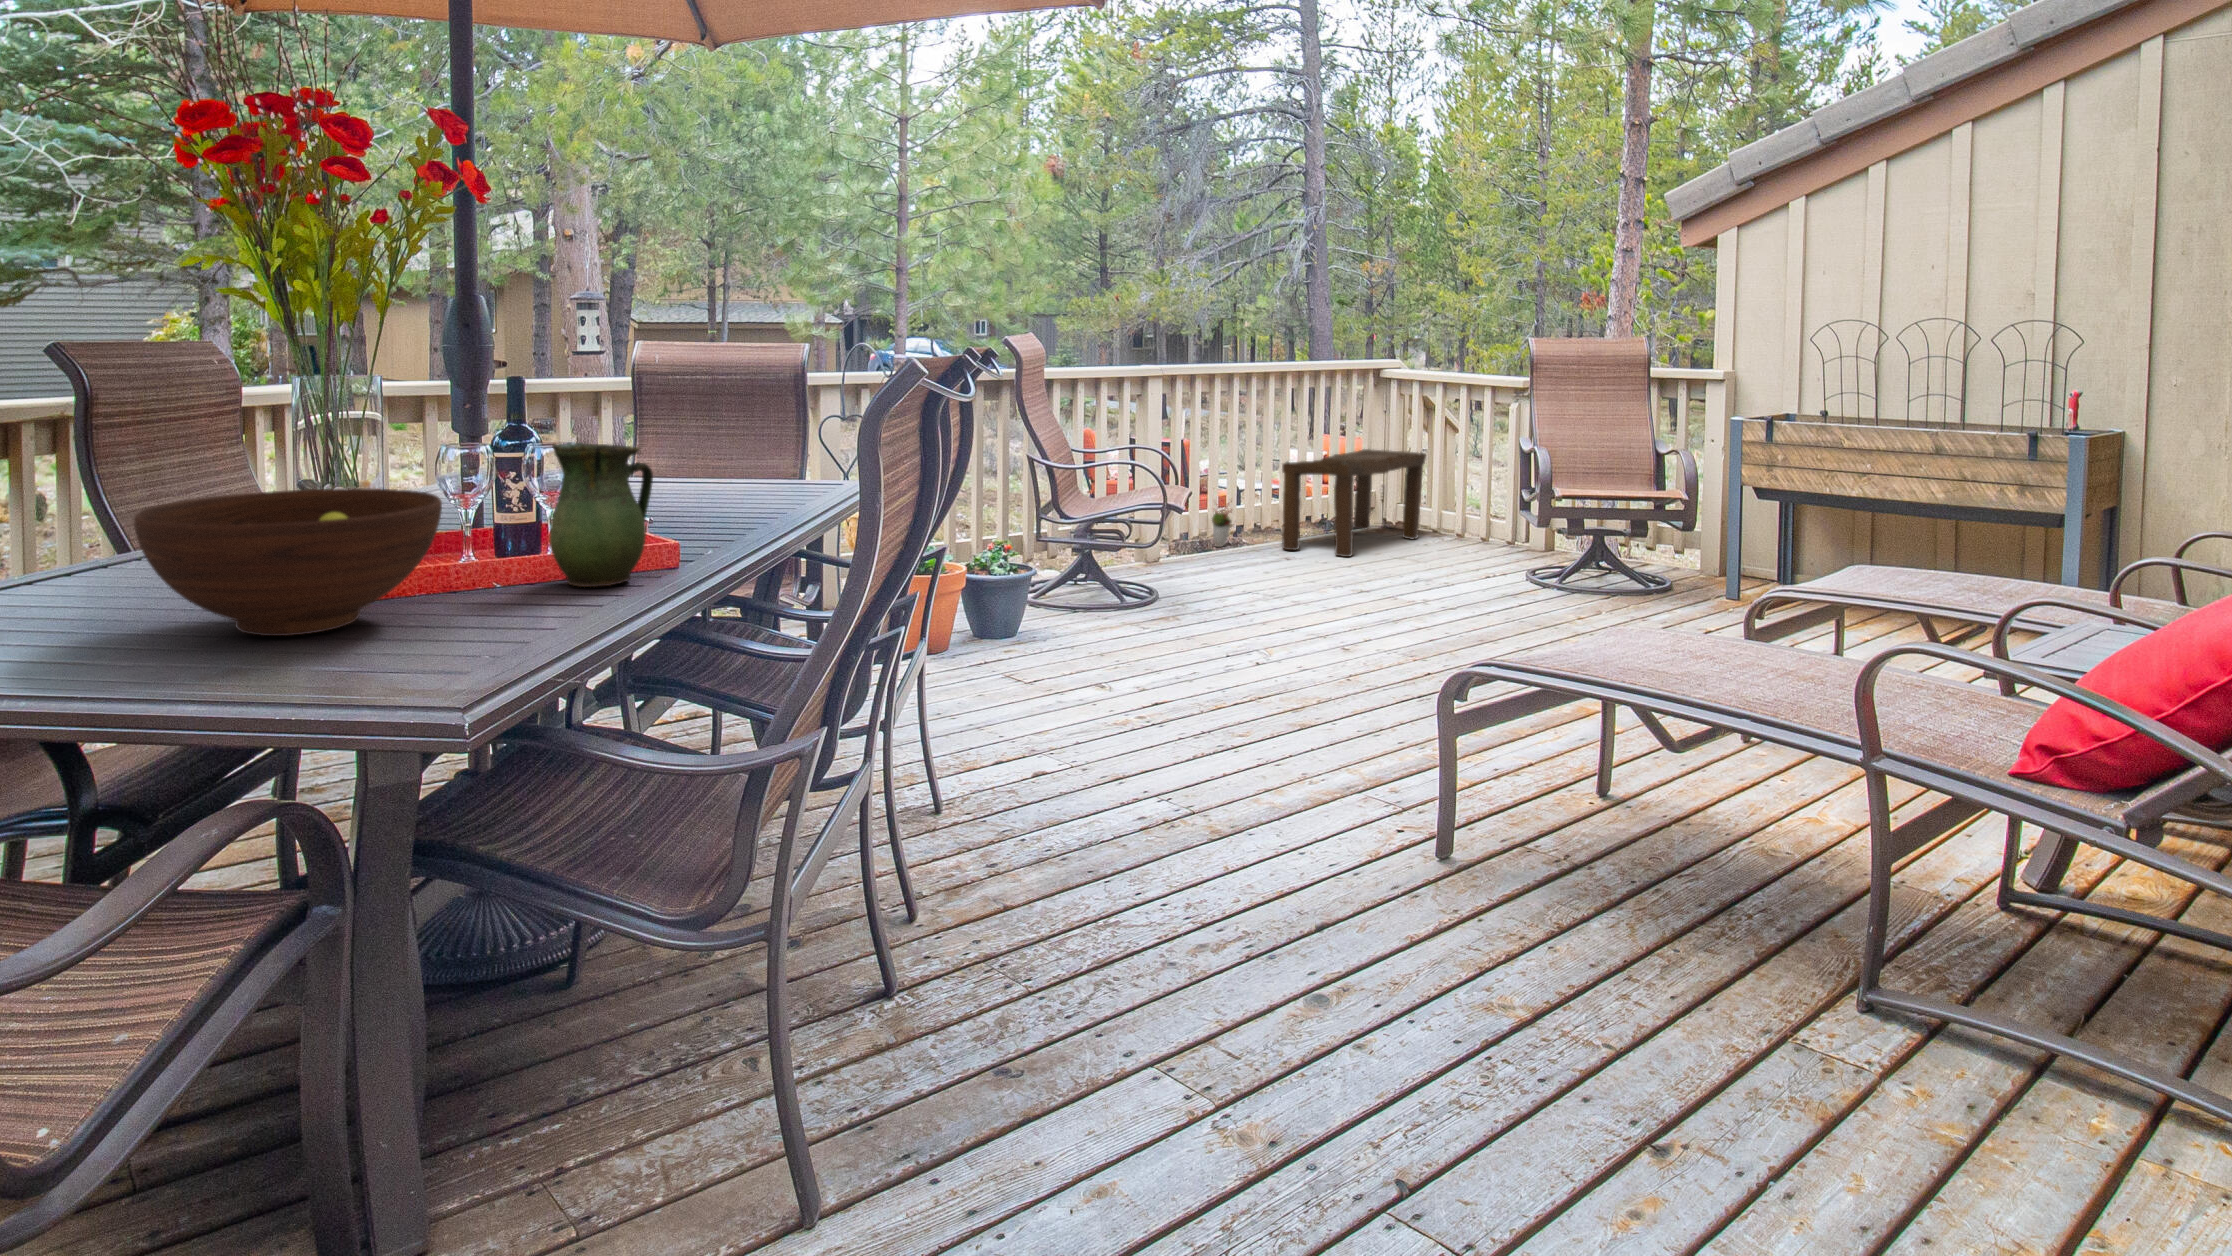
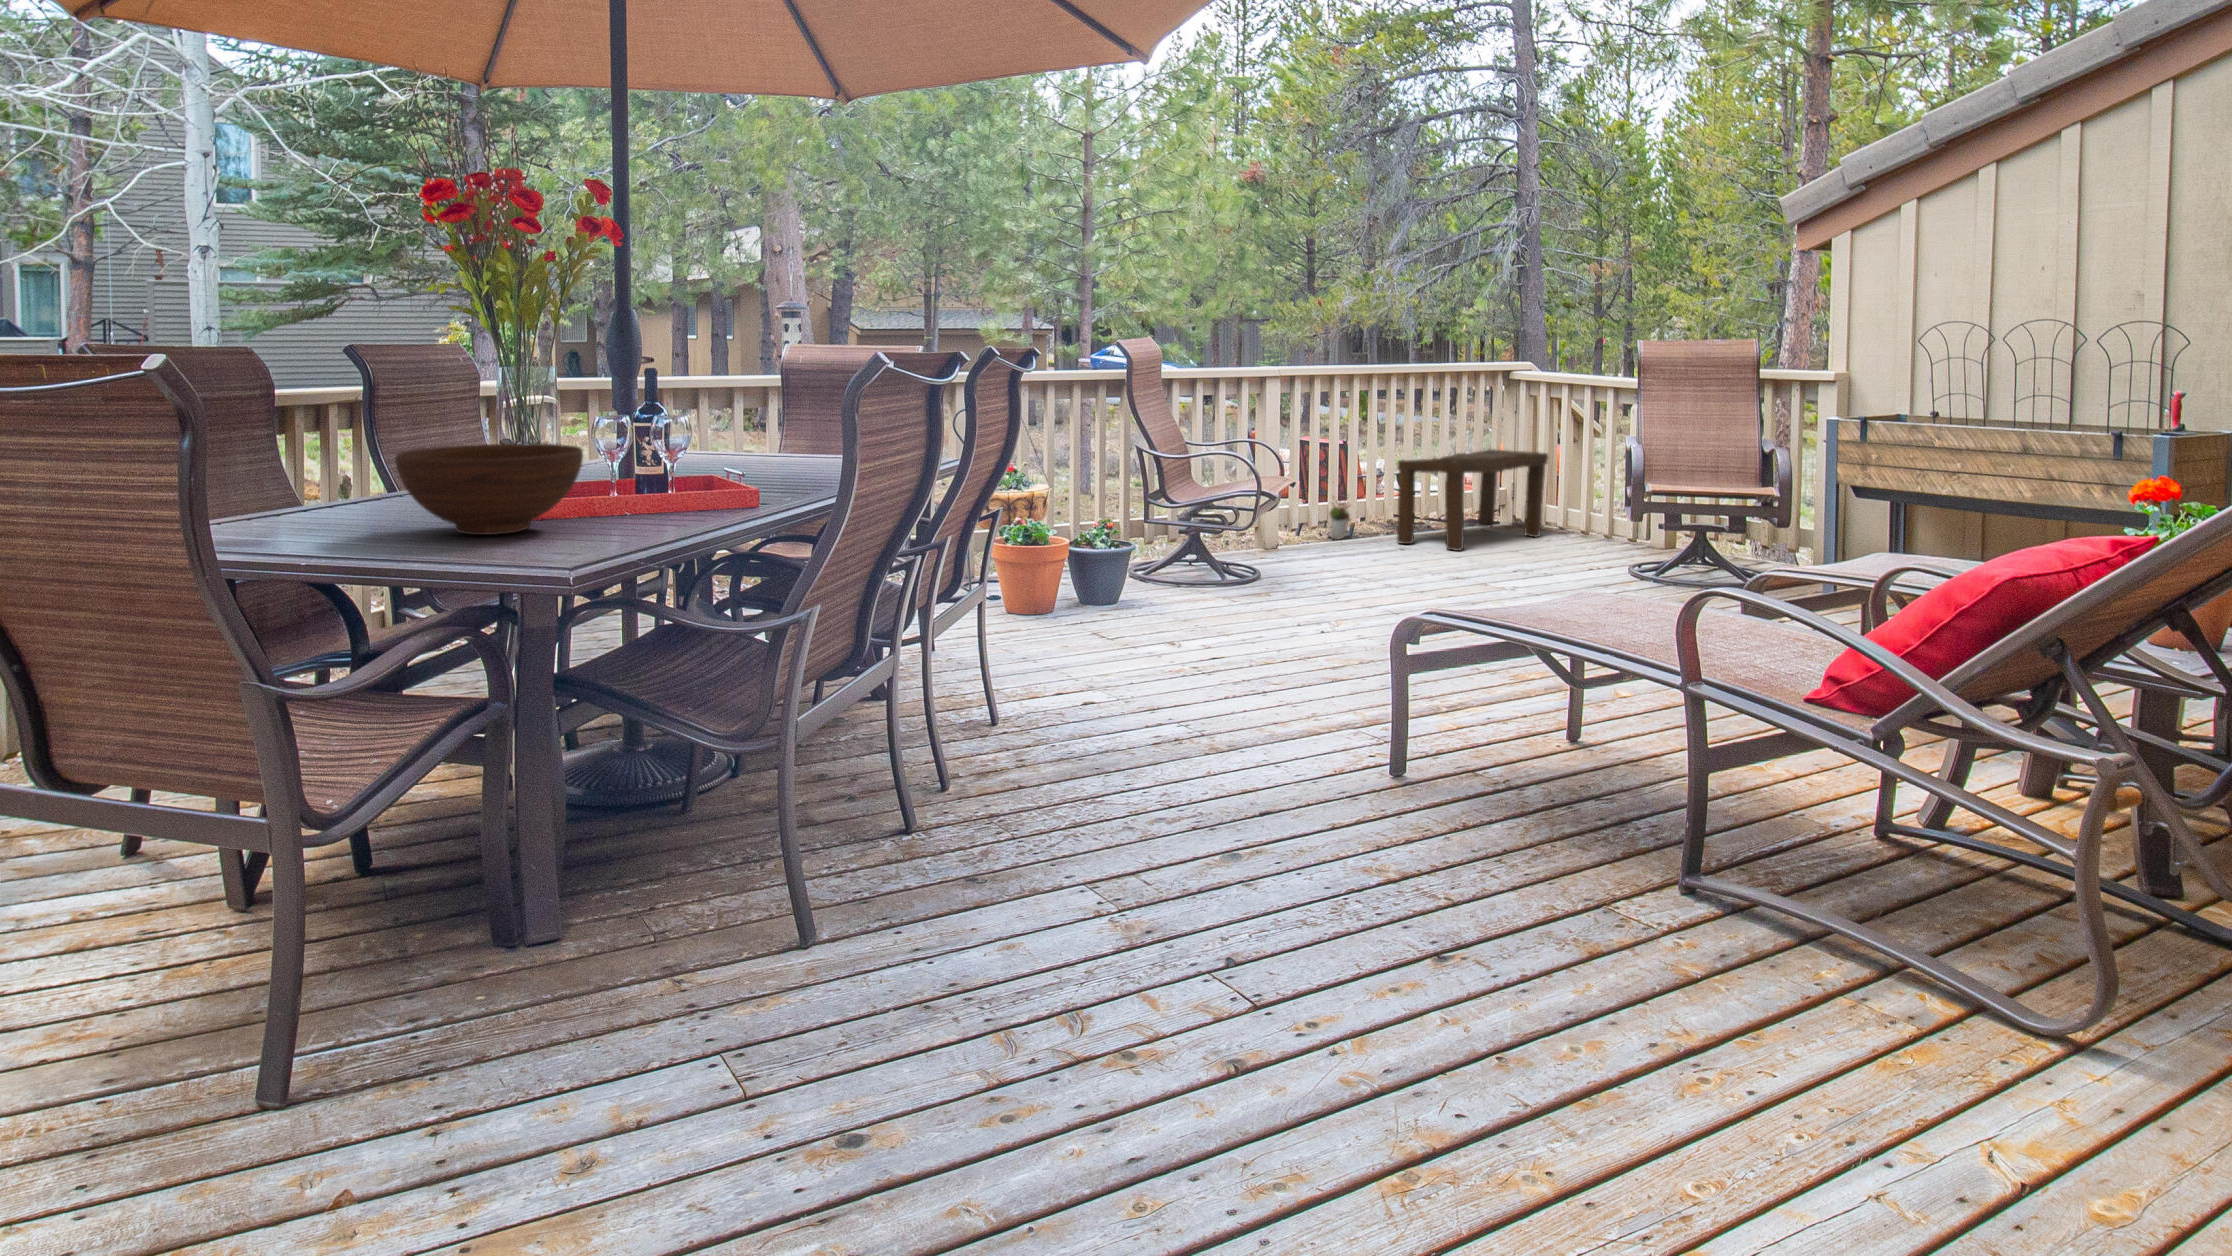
pitcher: present [549,442,653,587] -> none [661,415,734,516]

